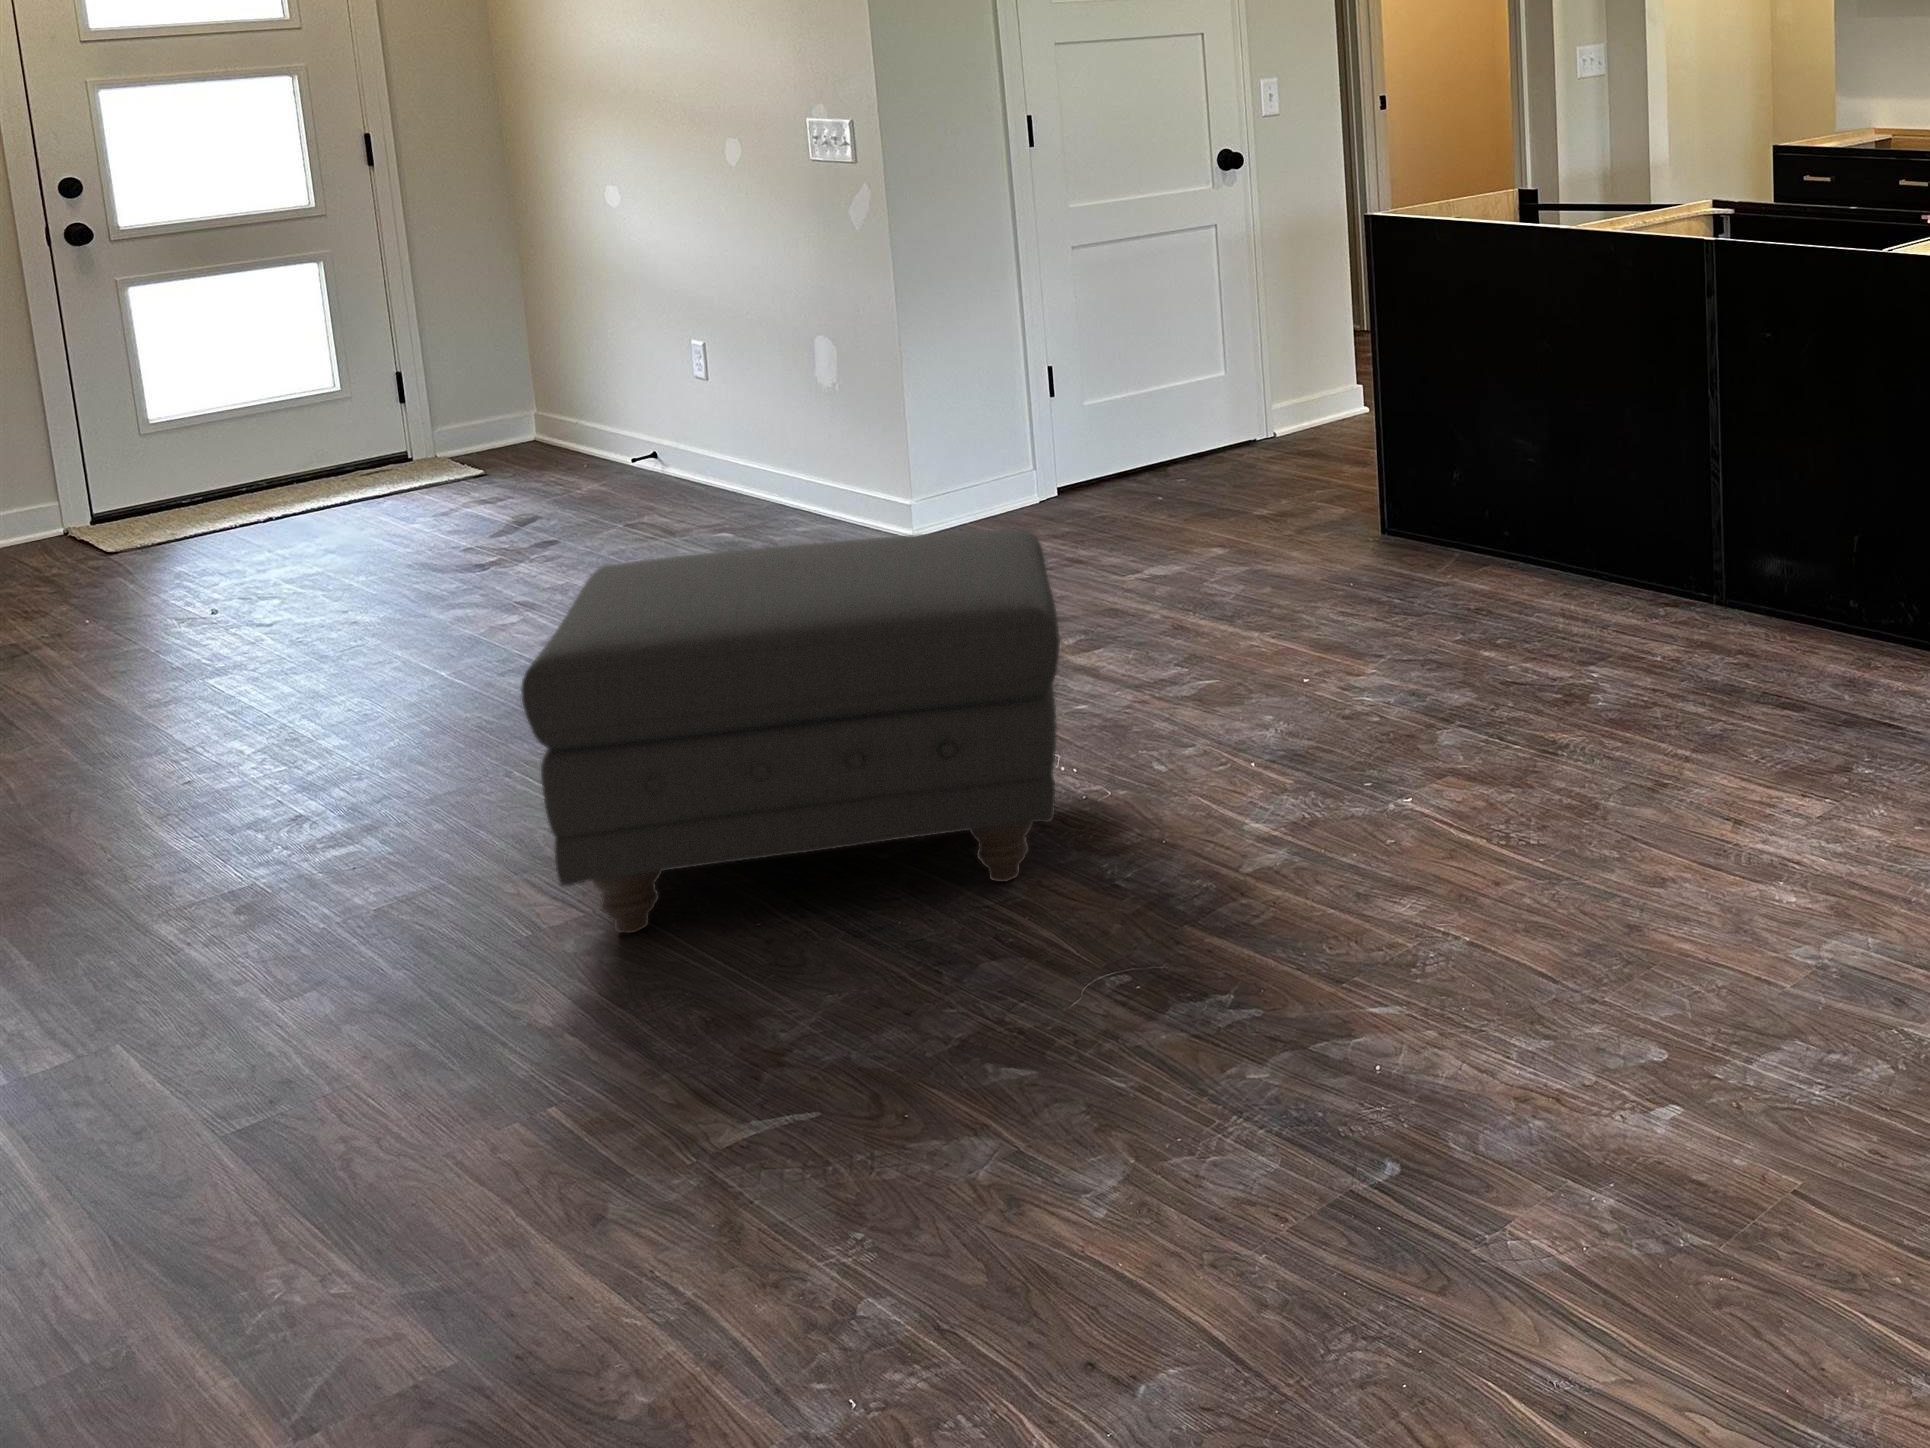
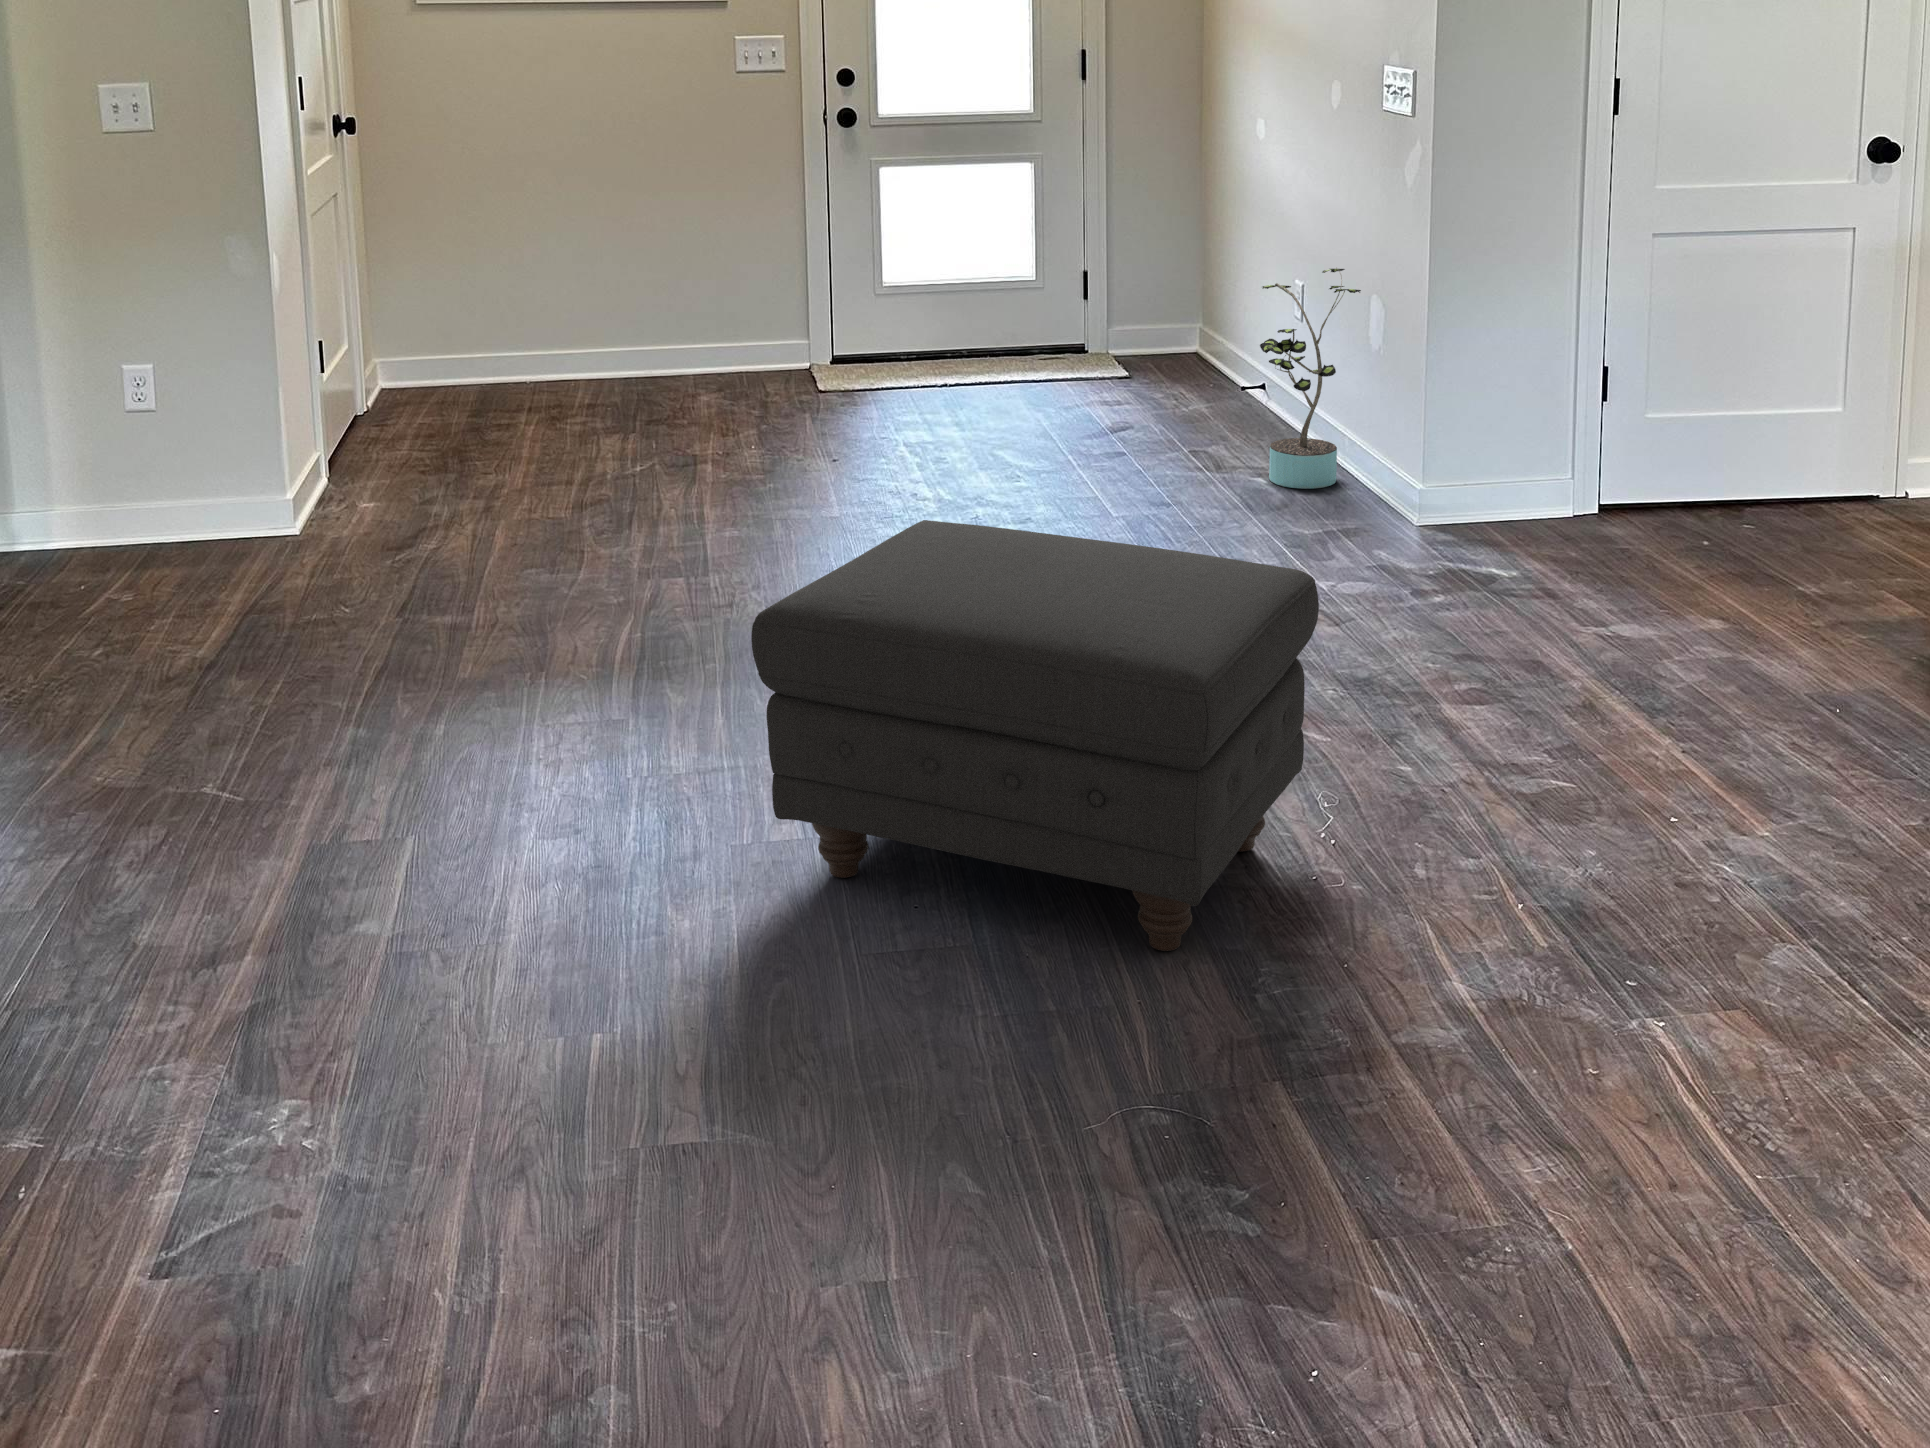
potted plant: none [697,311,816,535] -> present [1260,268,1361,489]

